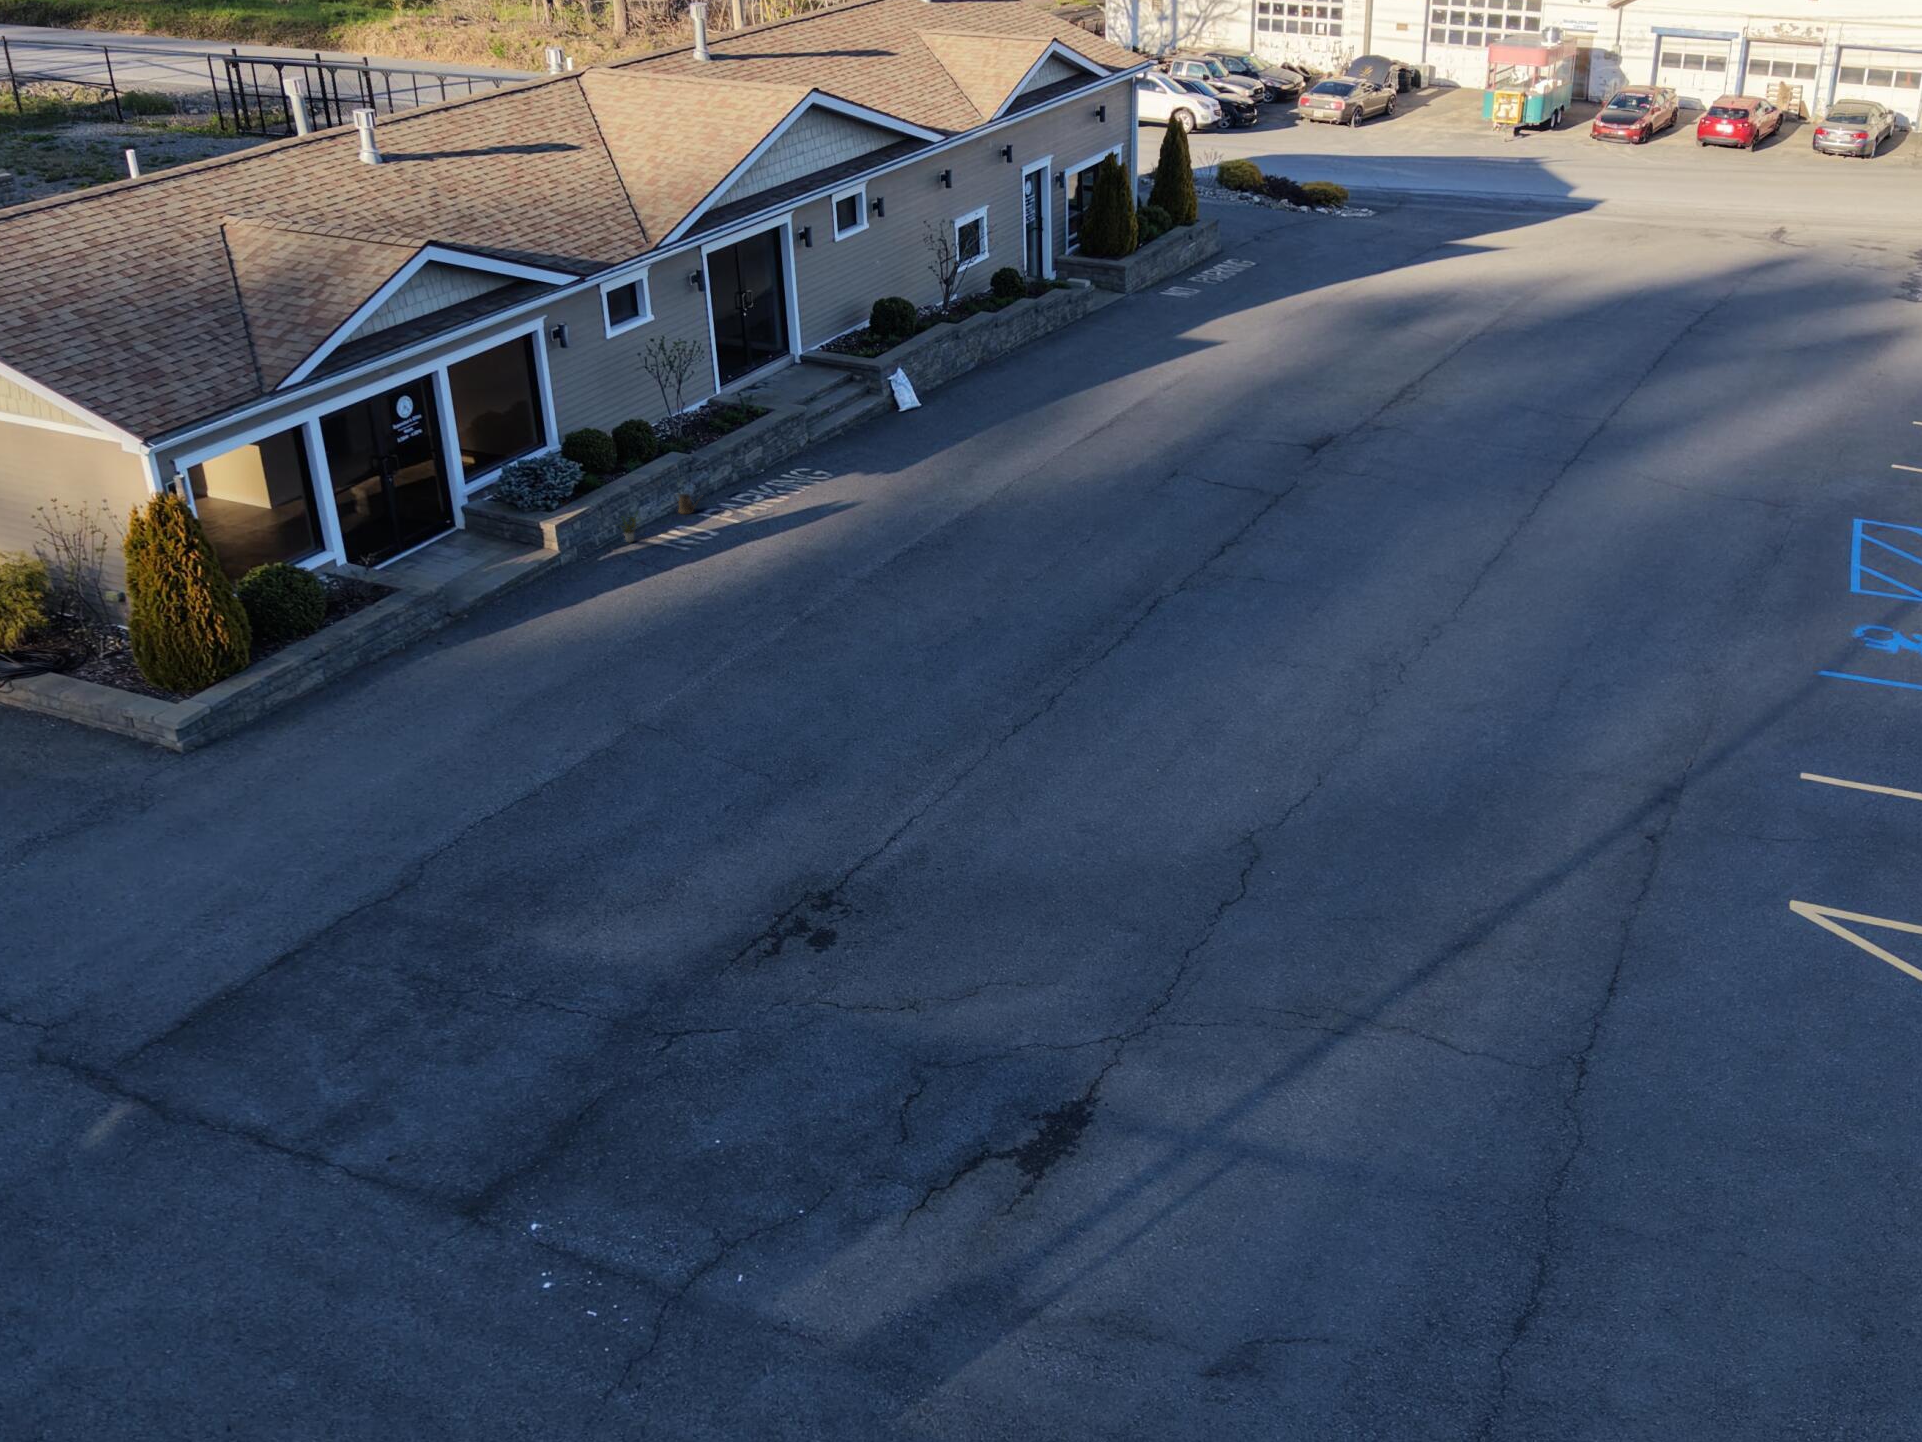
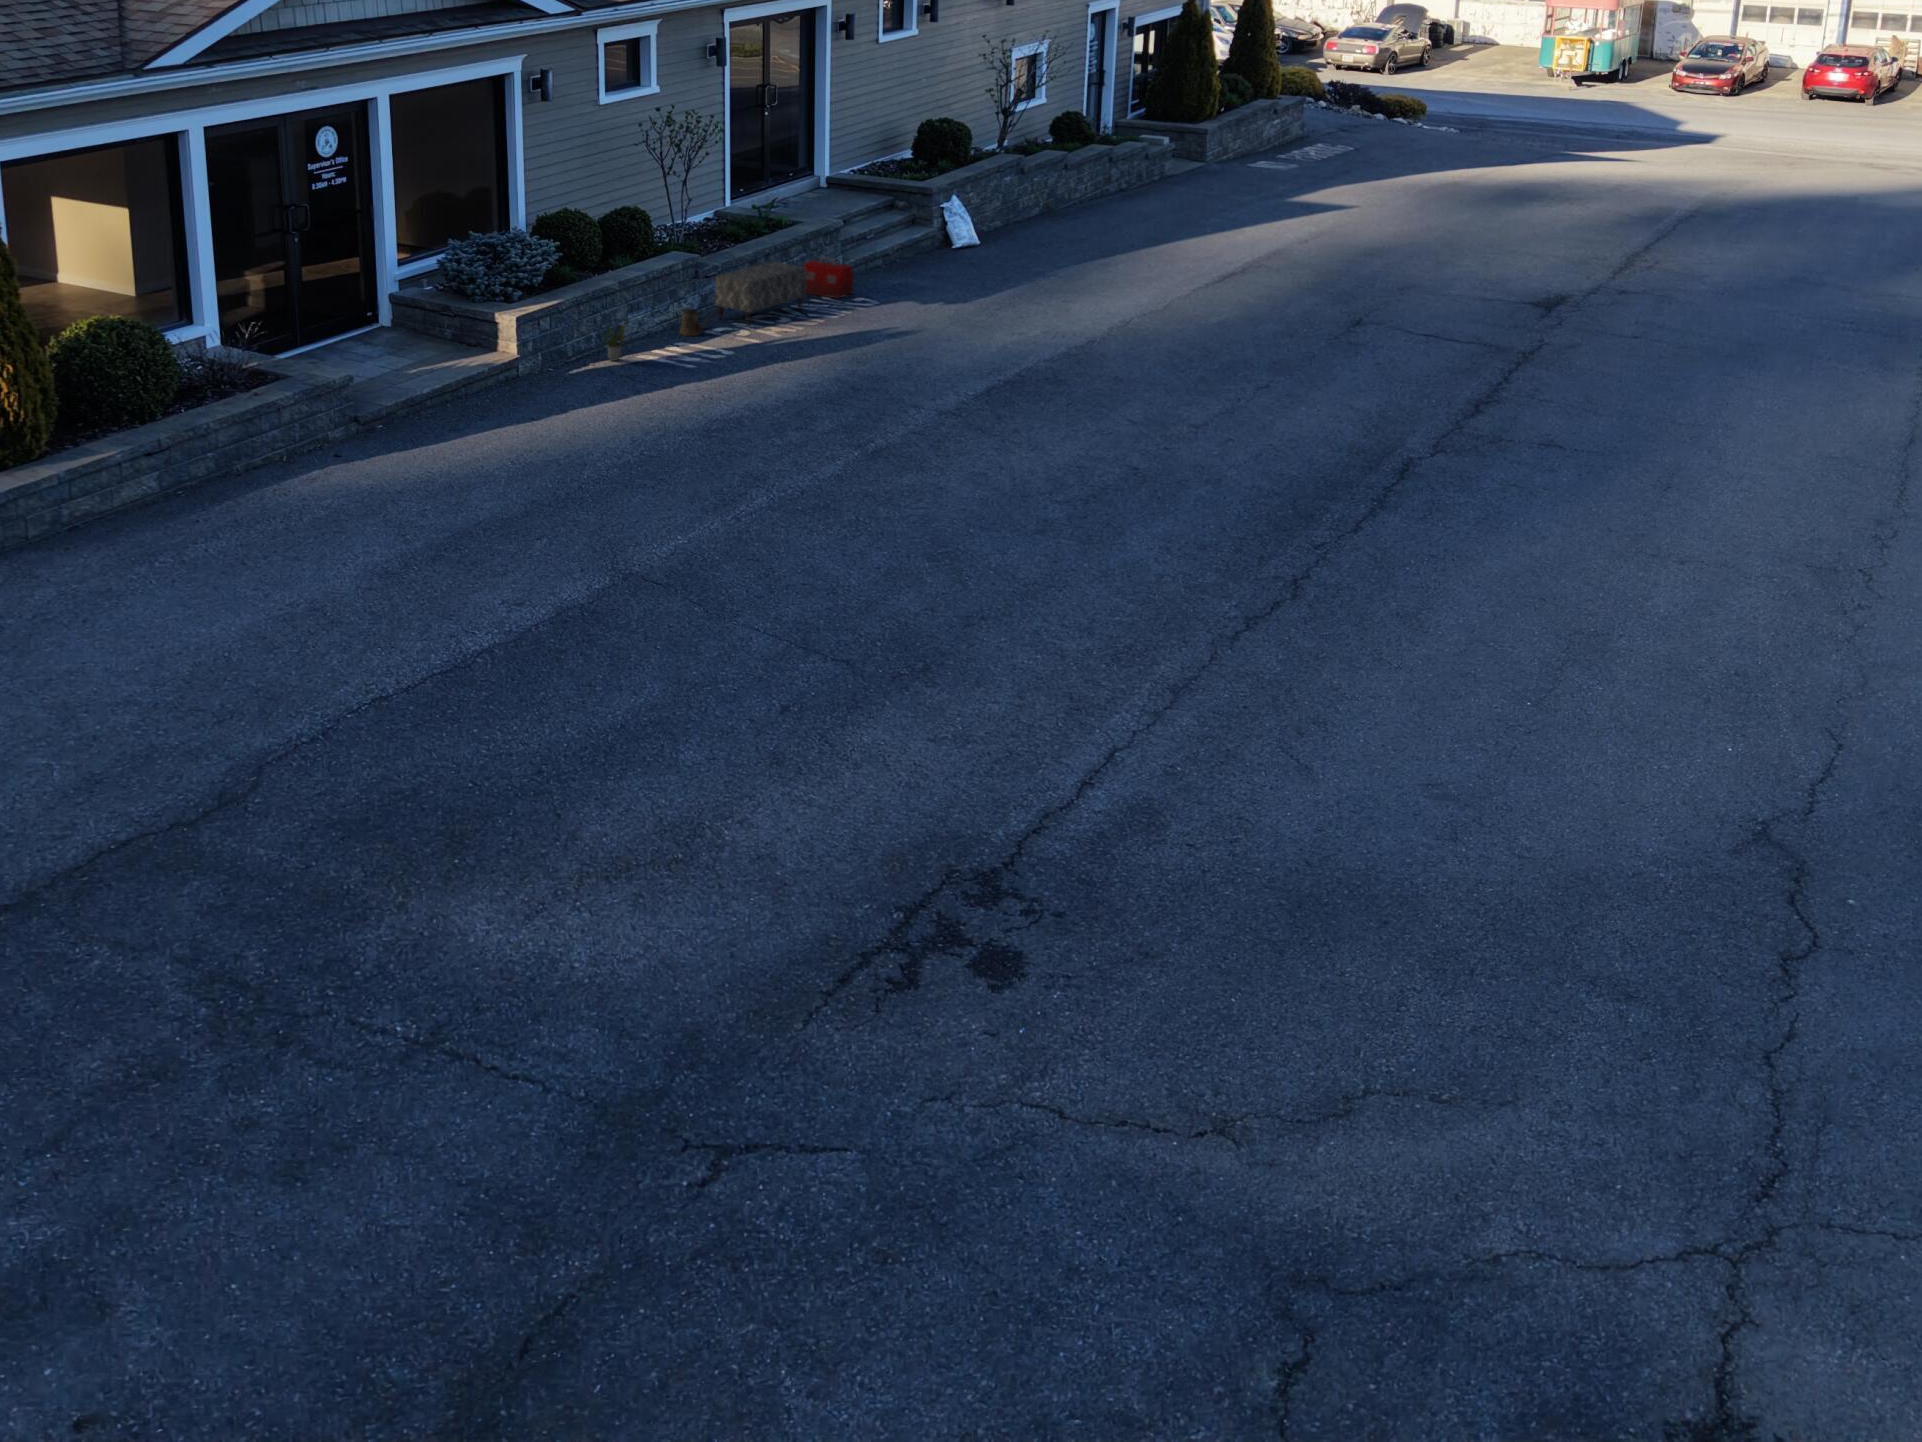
toolbox: none [771,435,812,468] -> present [803,257,853,299]
bench: none [703,445,773,500] -> present [715,261,807,325]

